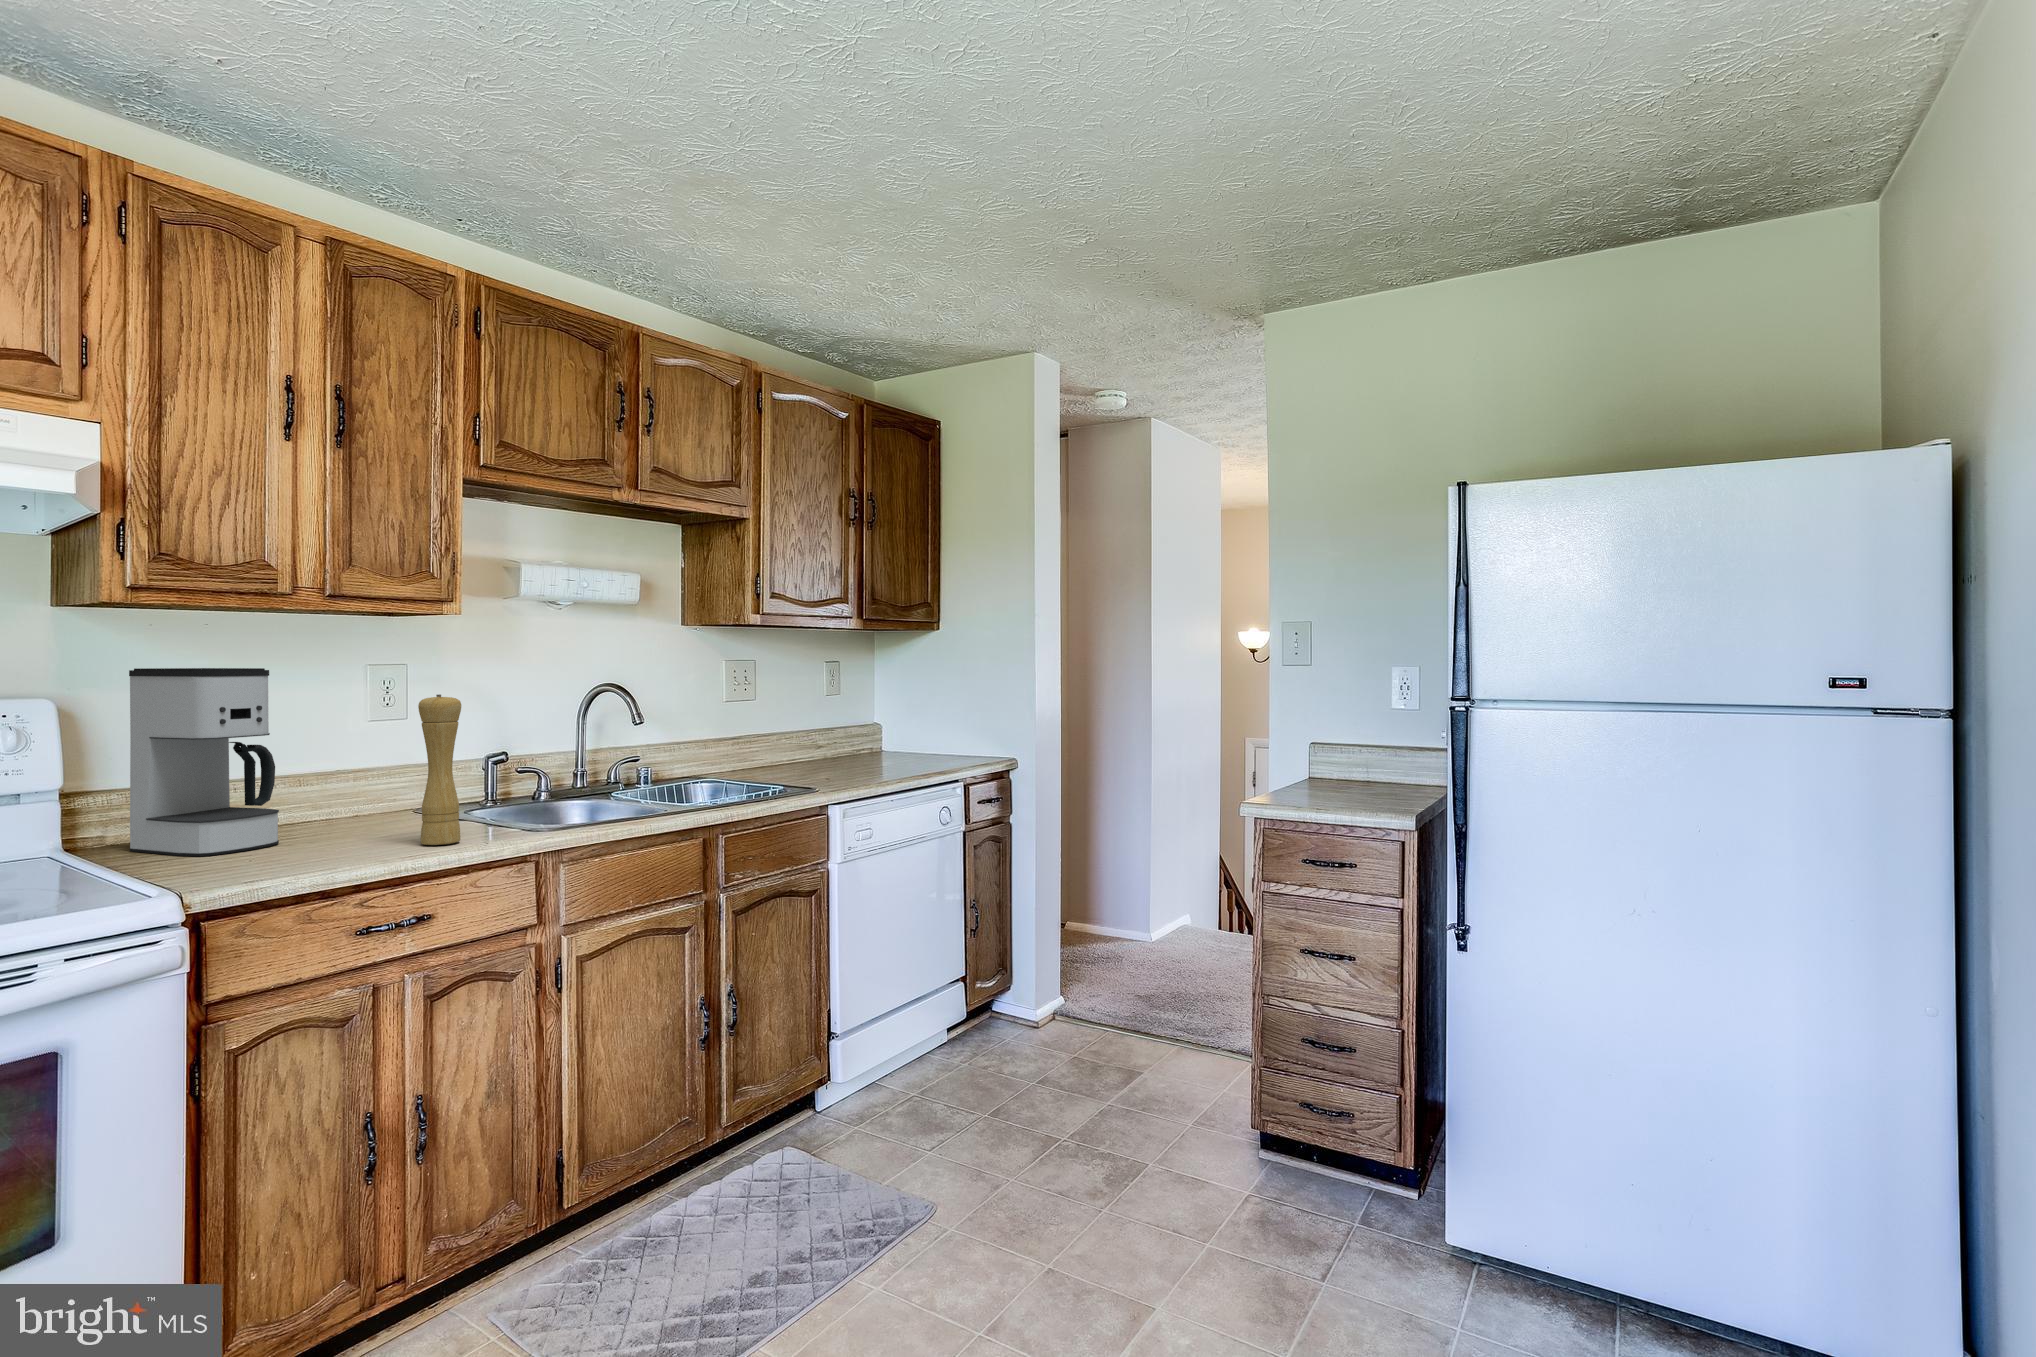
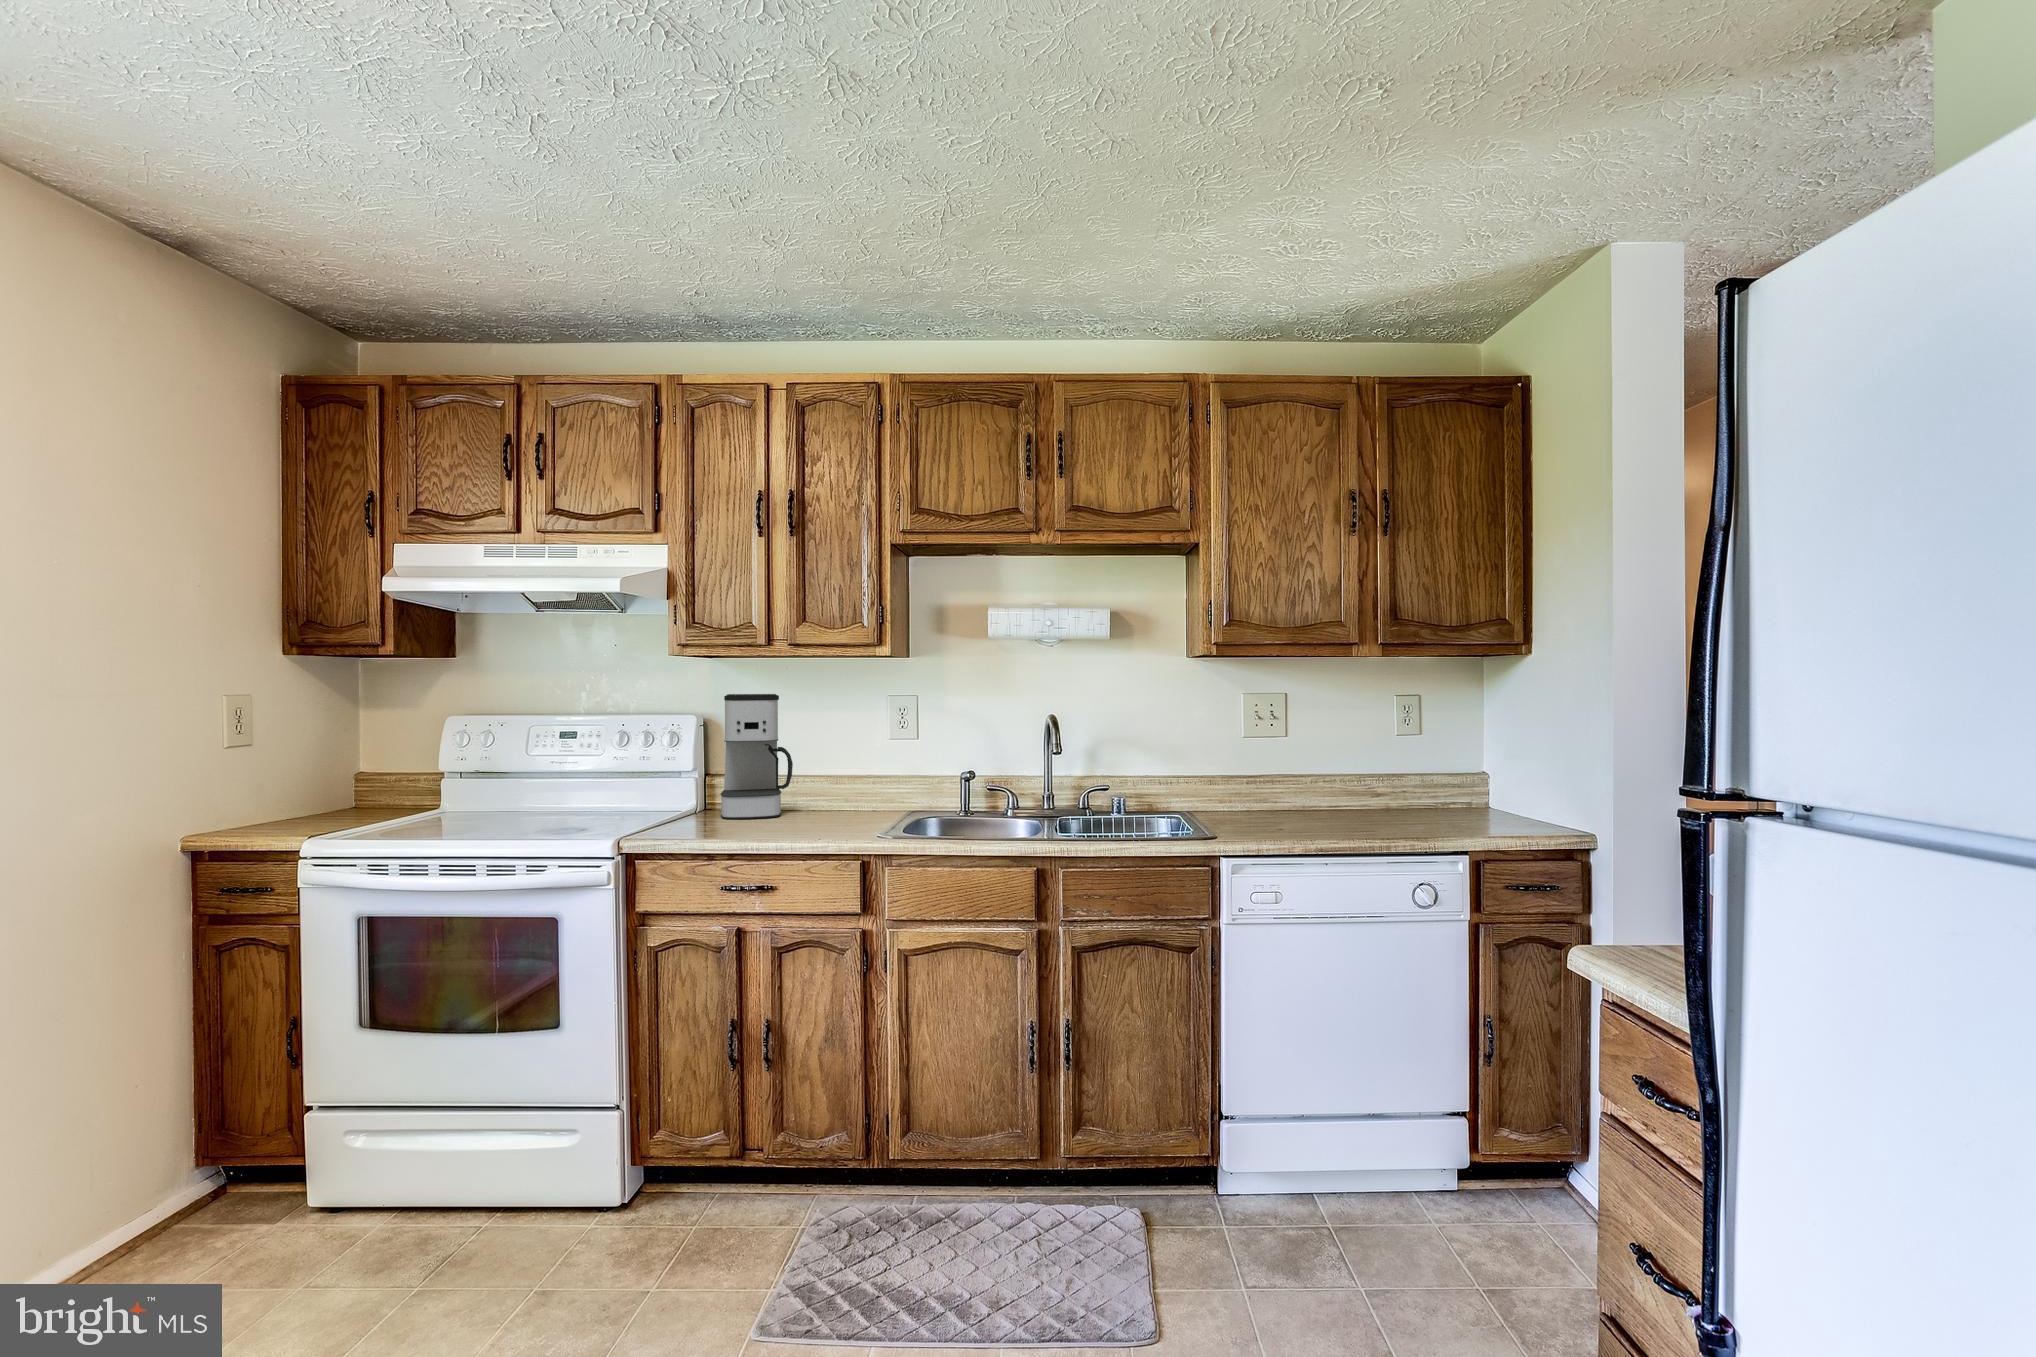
pepper mill: present [418,694,461,845] -> none [806,717,836,834]

